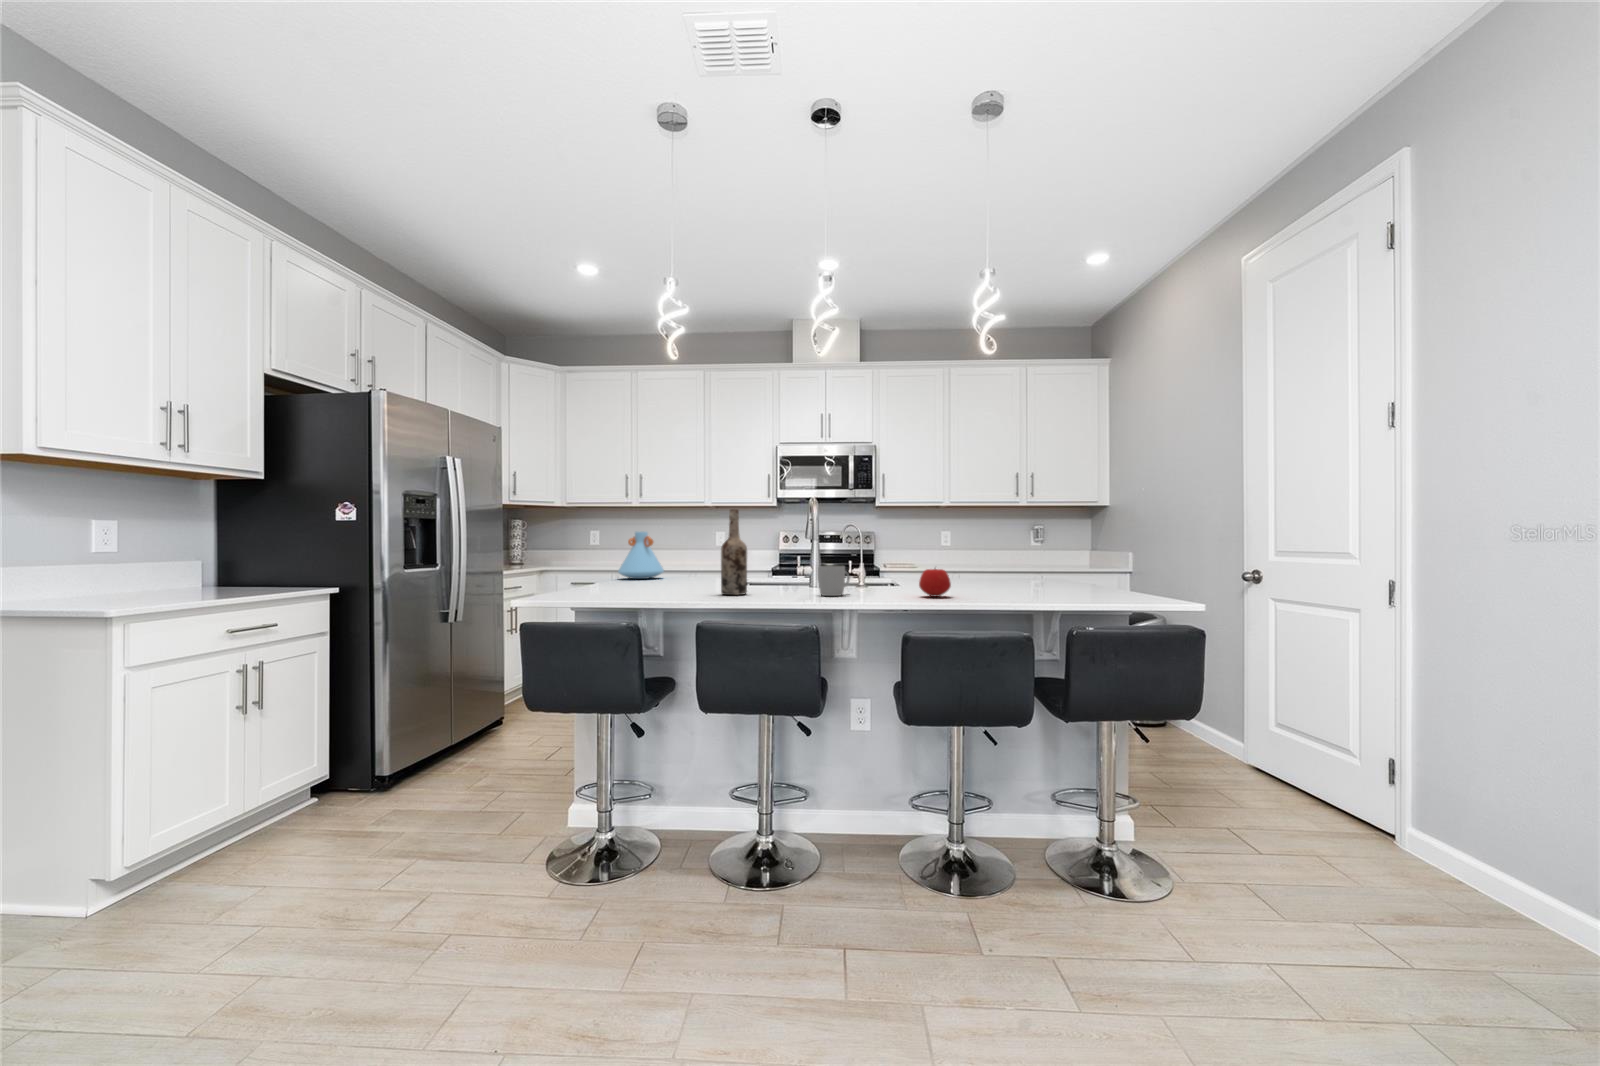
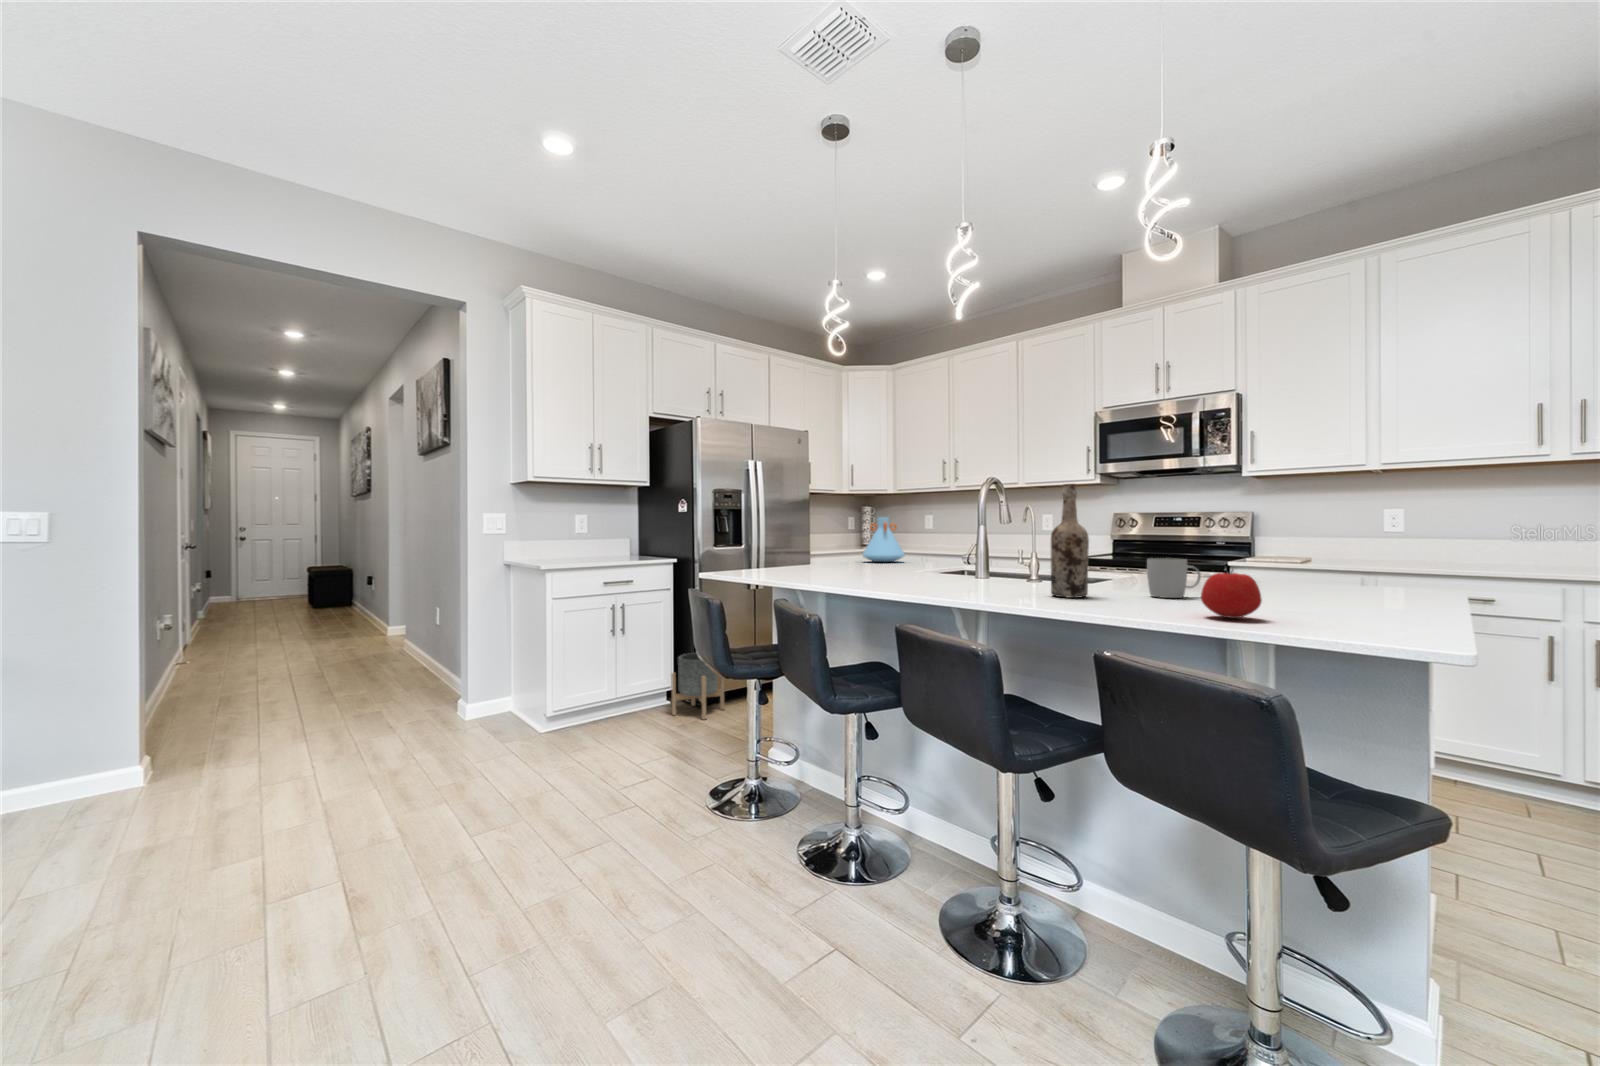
wine bottle: present [721,509,747,595] -> present [1051,484,1089,598]
mug: present [818,565,850,596] -> present [1147,558,1201,598]
apple: present [919,569,951,596] -> present [1201,570,1262,618]
planter: none [356,717,435,821] -> present [671,653,724,719]

